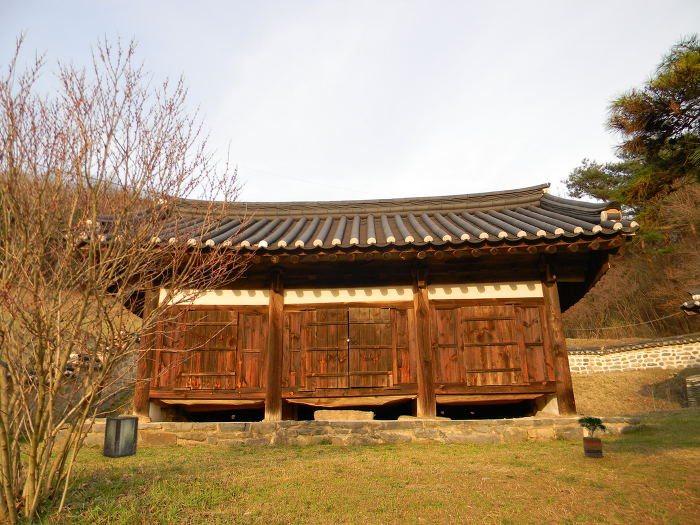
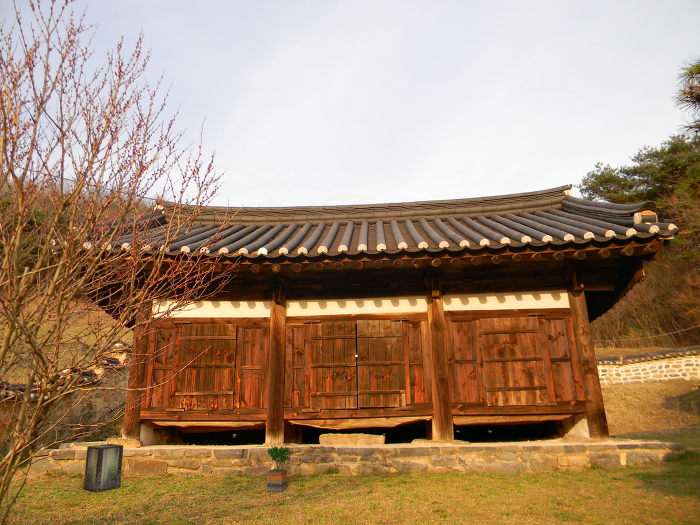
potted tree: present [578,417,606,457] -> present [267,446,292,492]

